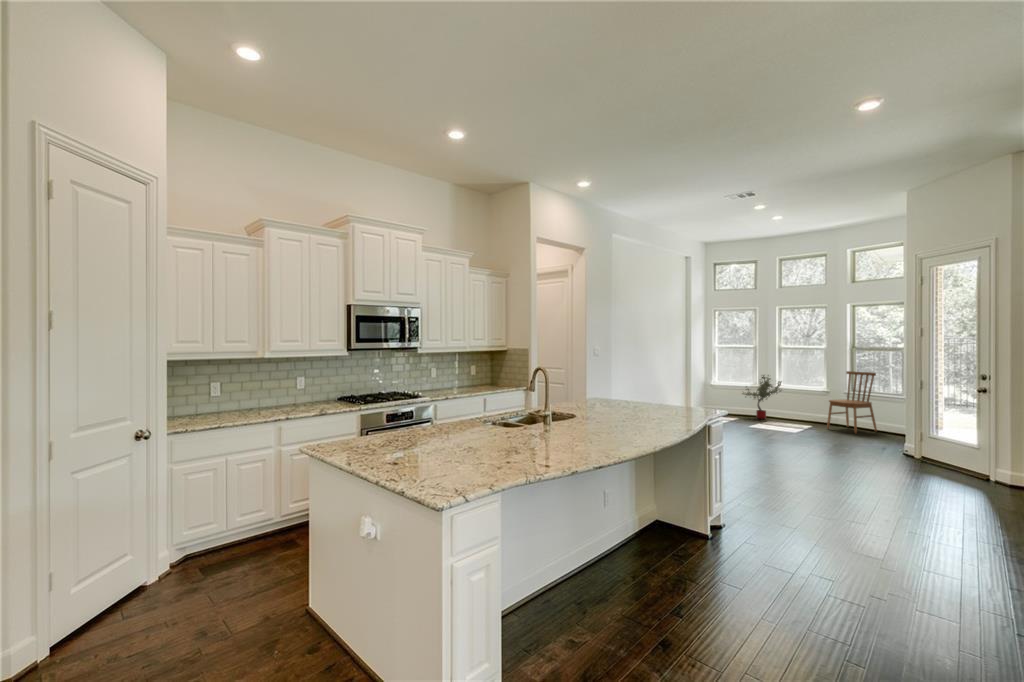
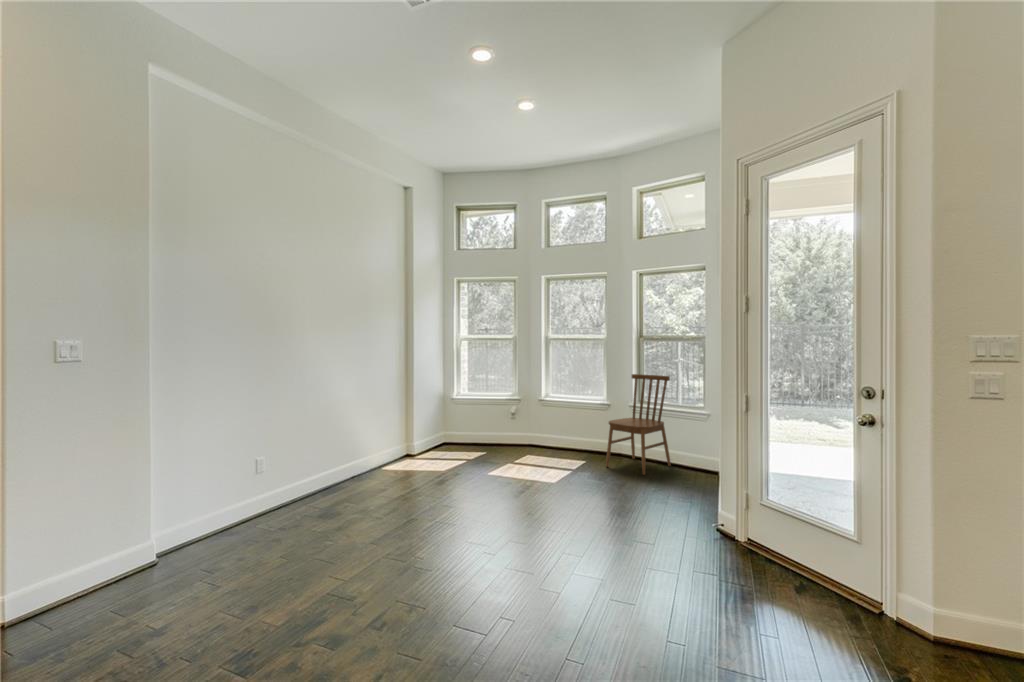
potted tree: present [742,375,782,419] -> none [492,381,549,453]

